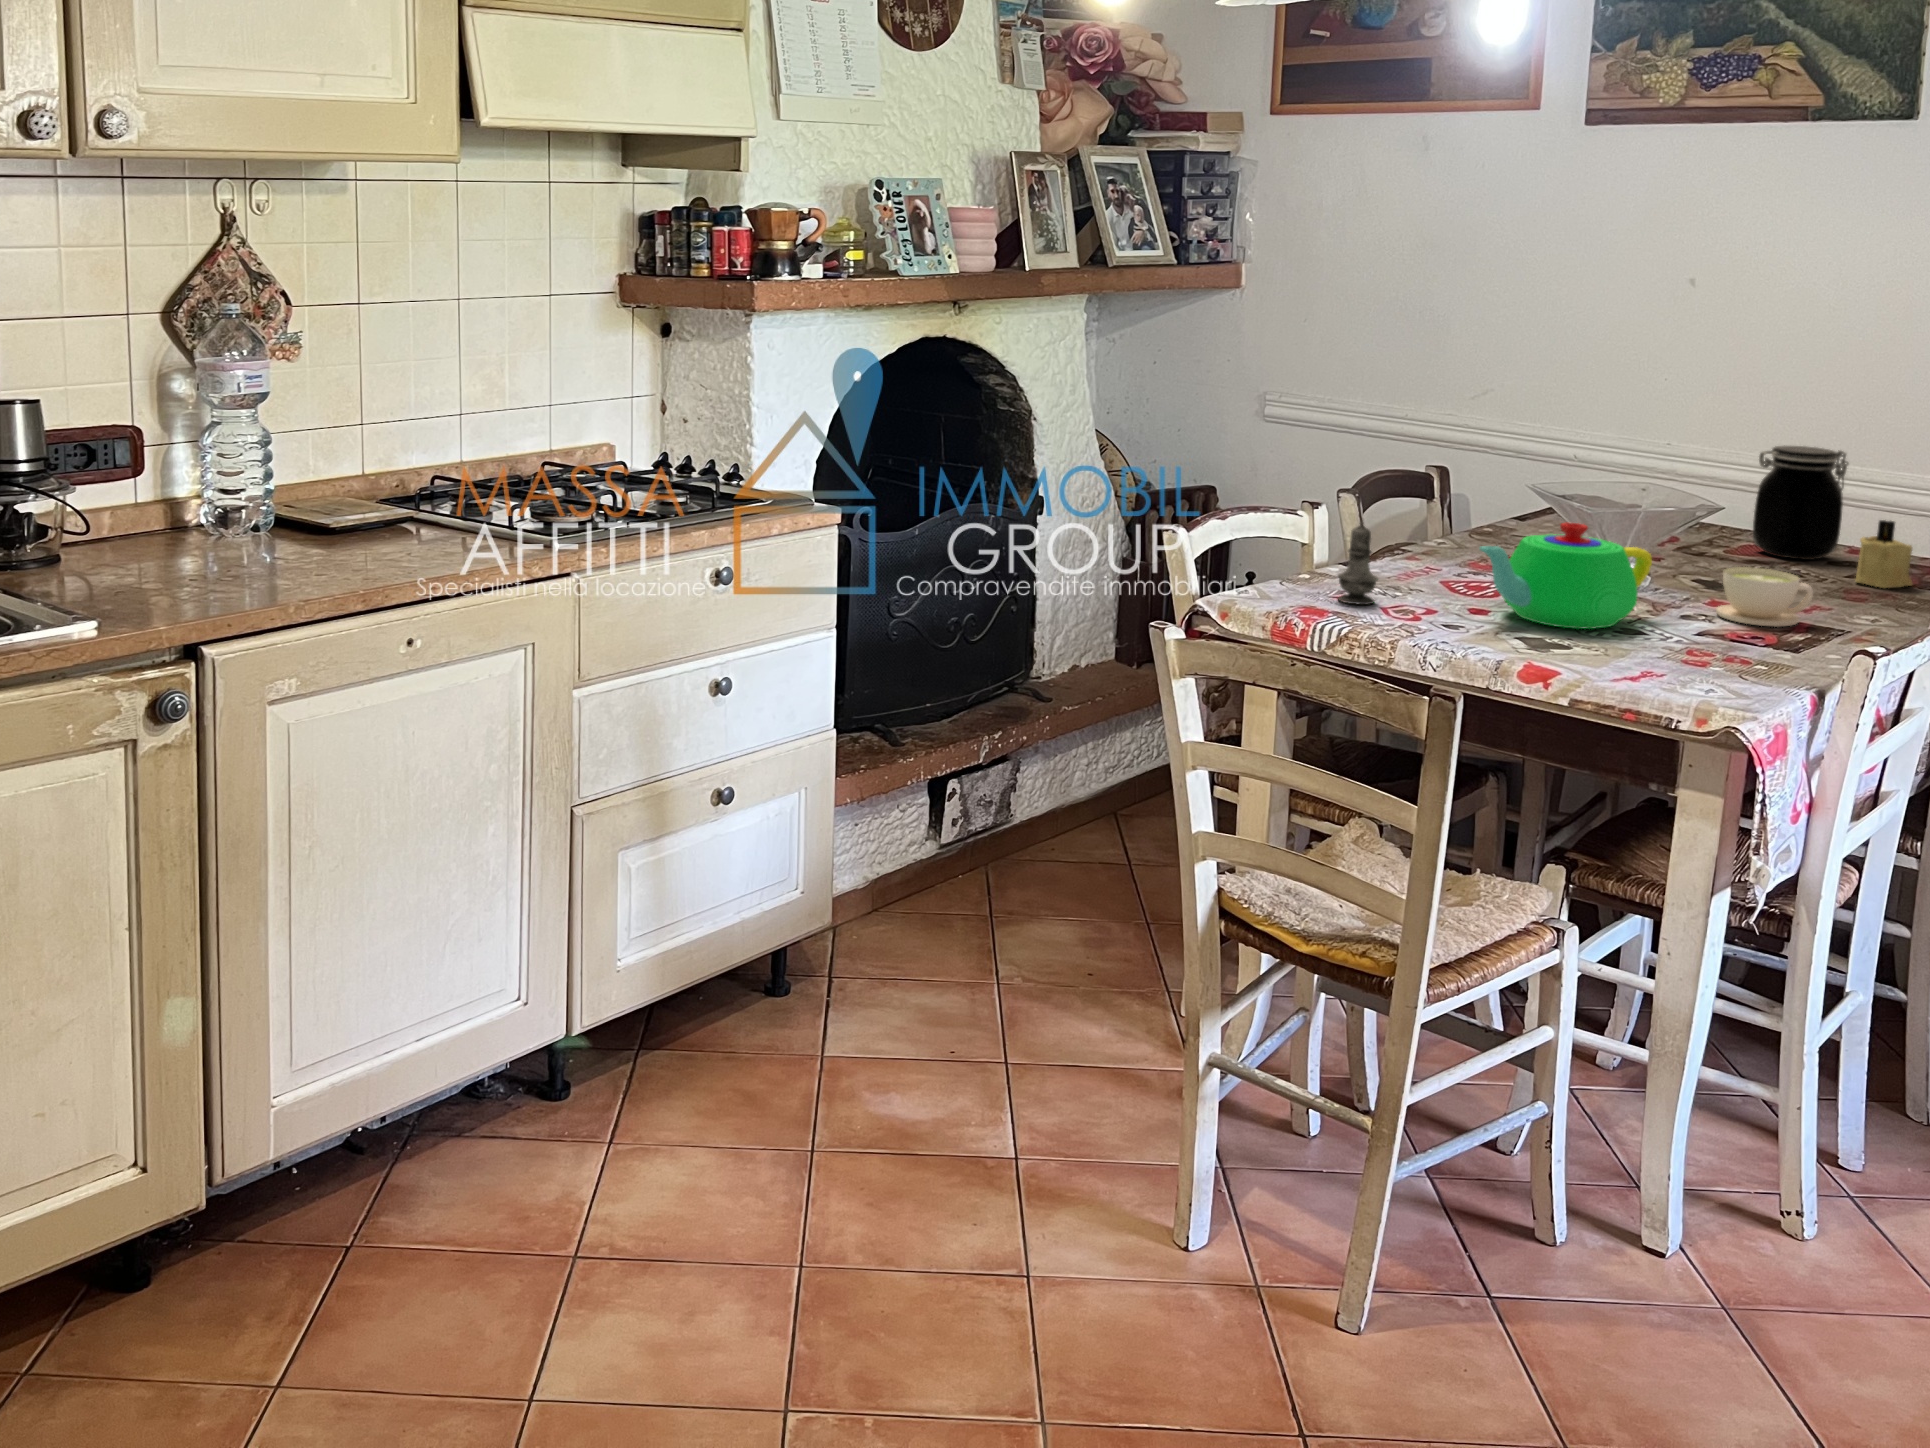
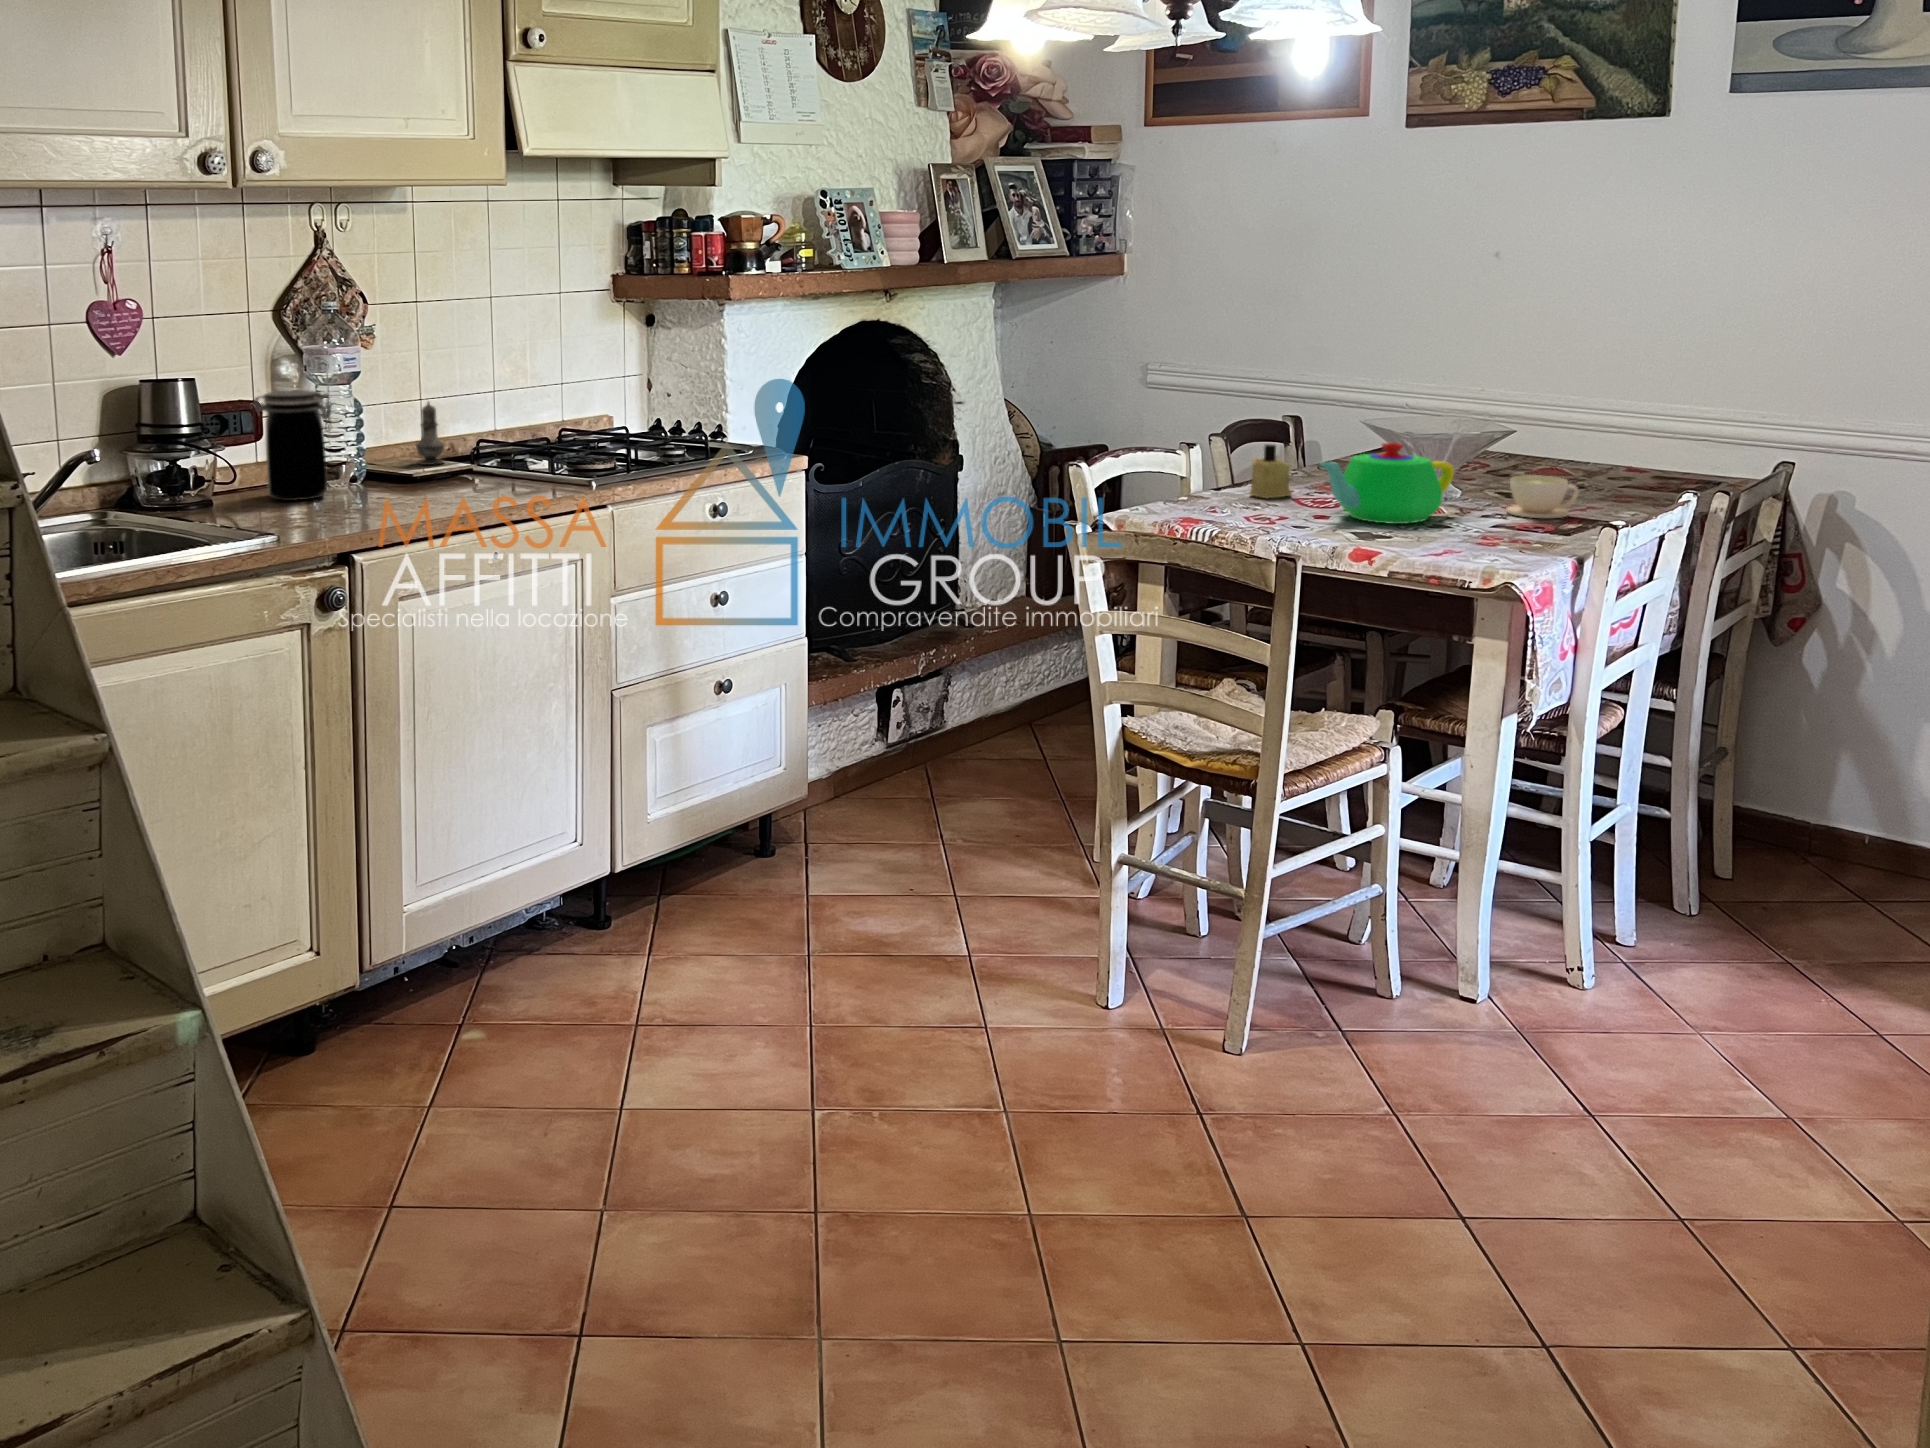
jar: present [1753,445,1848,560] -> present [254,390,332,501]
candle: present [1855,520,1912,588] -> present [1250,445,1292,498]
salt shaker: present [1338,521,1378,605] -> present [416,402,444,465]

